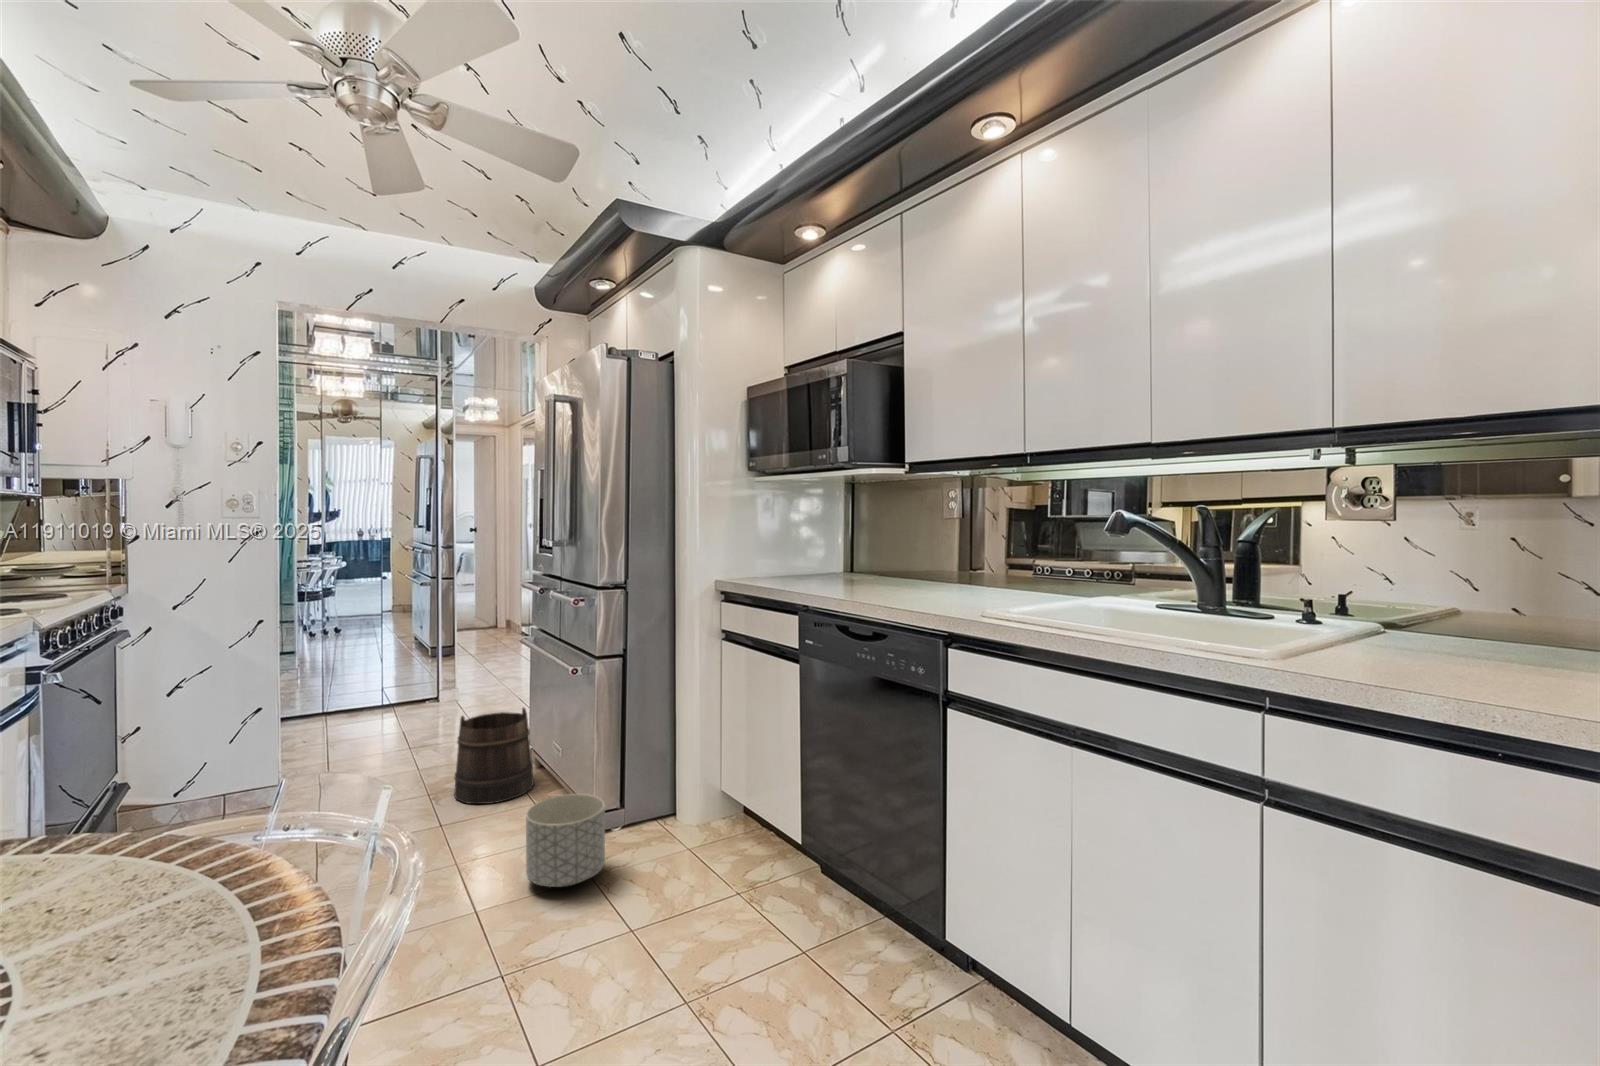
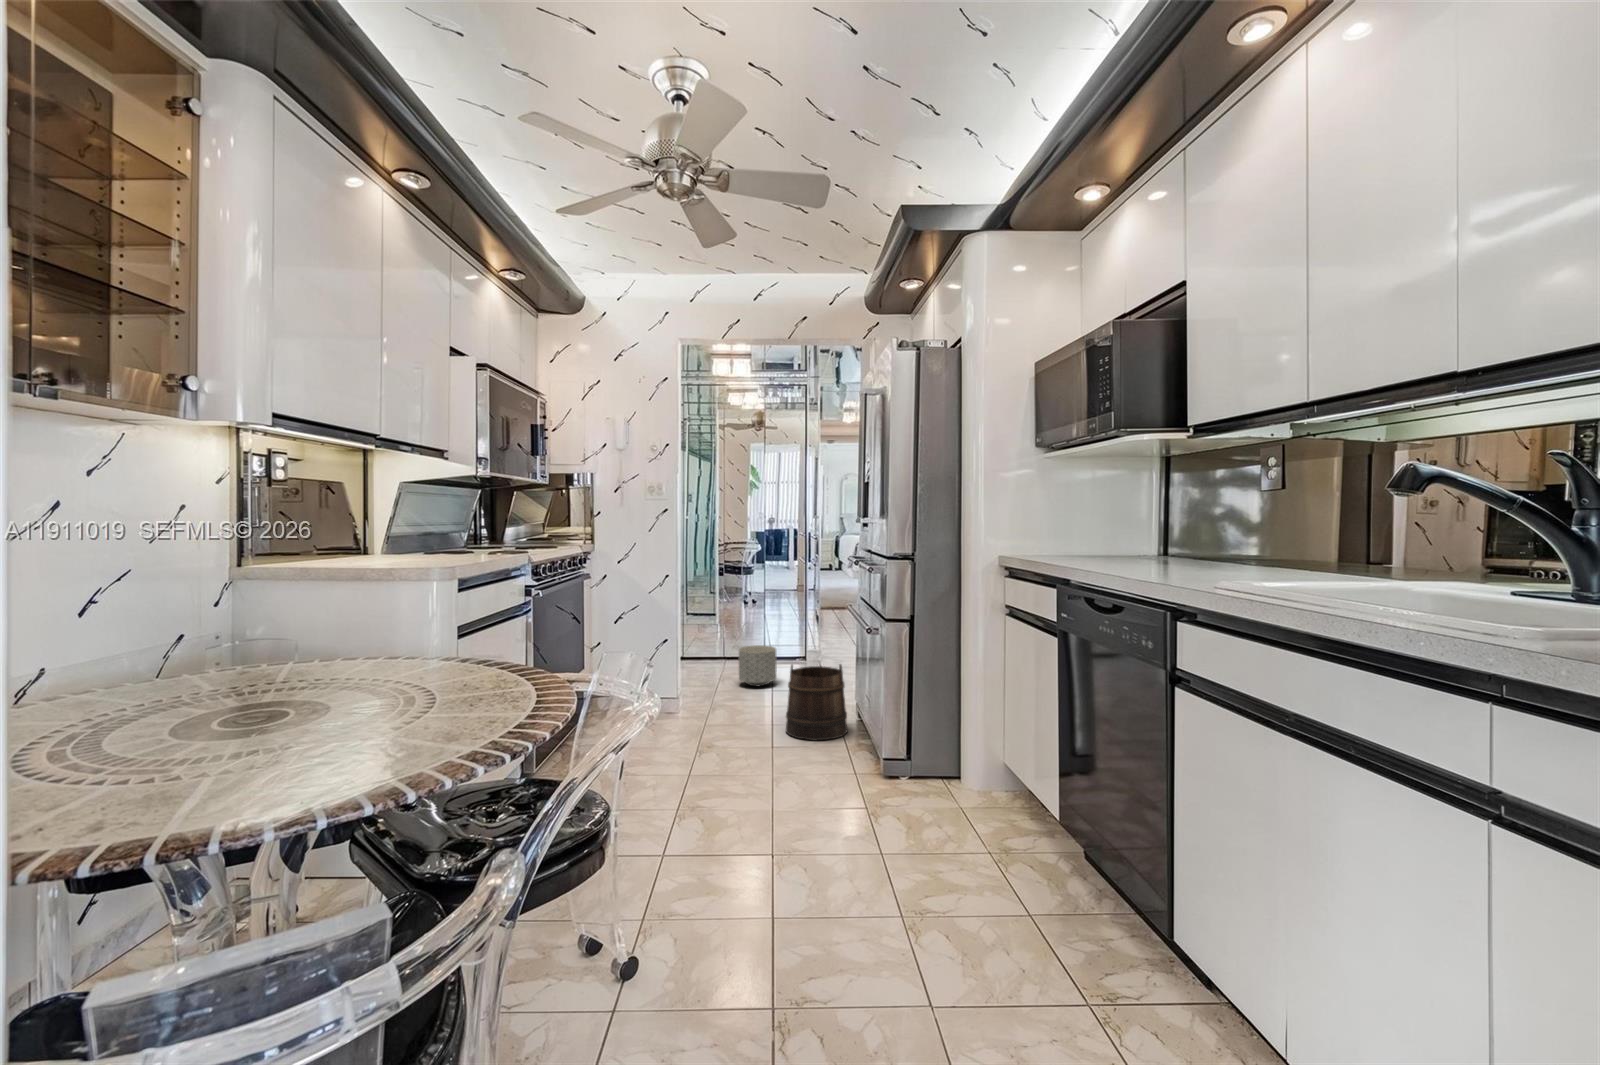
planter: present [526,794,605,887] -> present [739,645,777,686]

